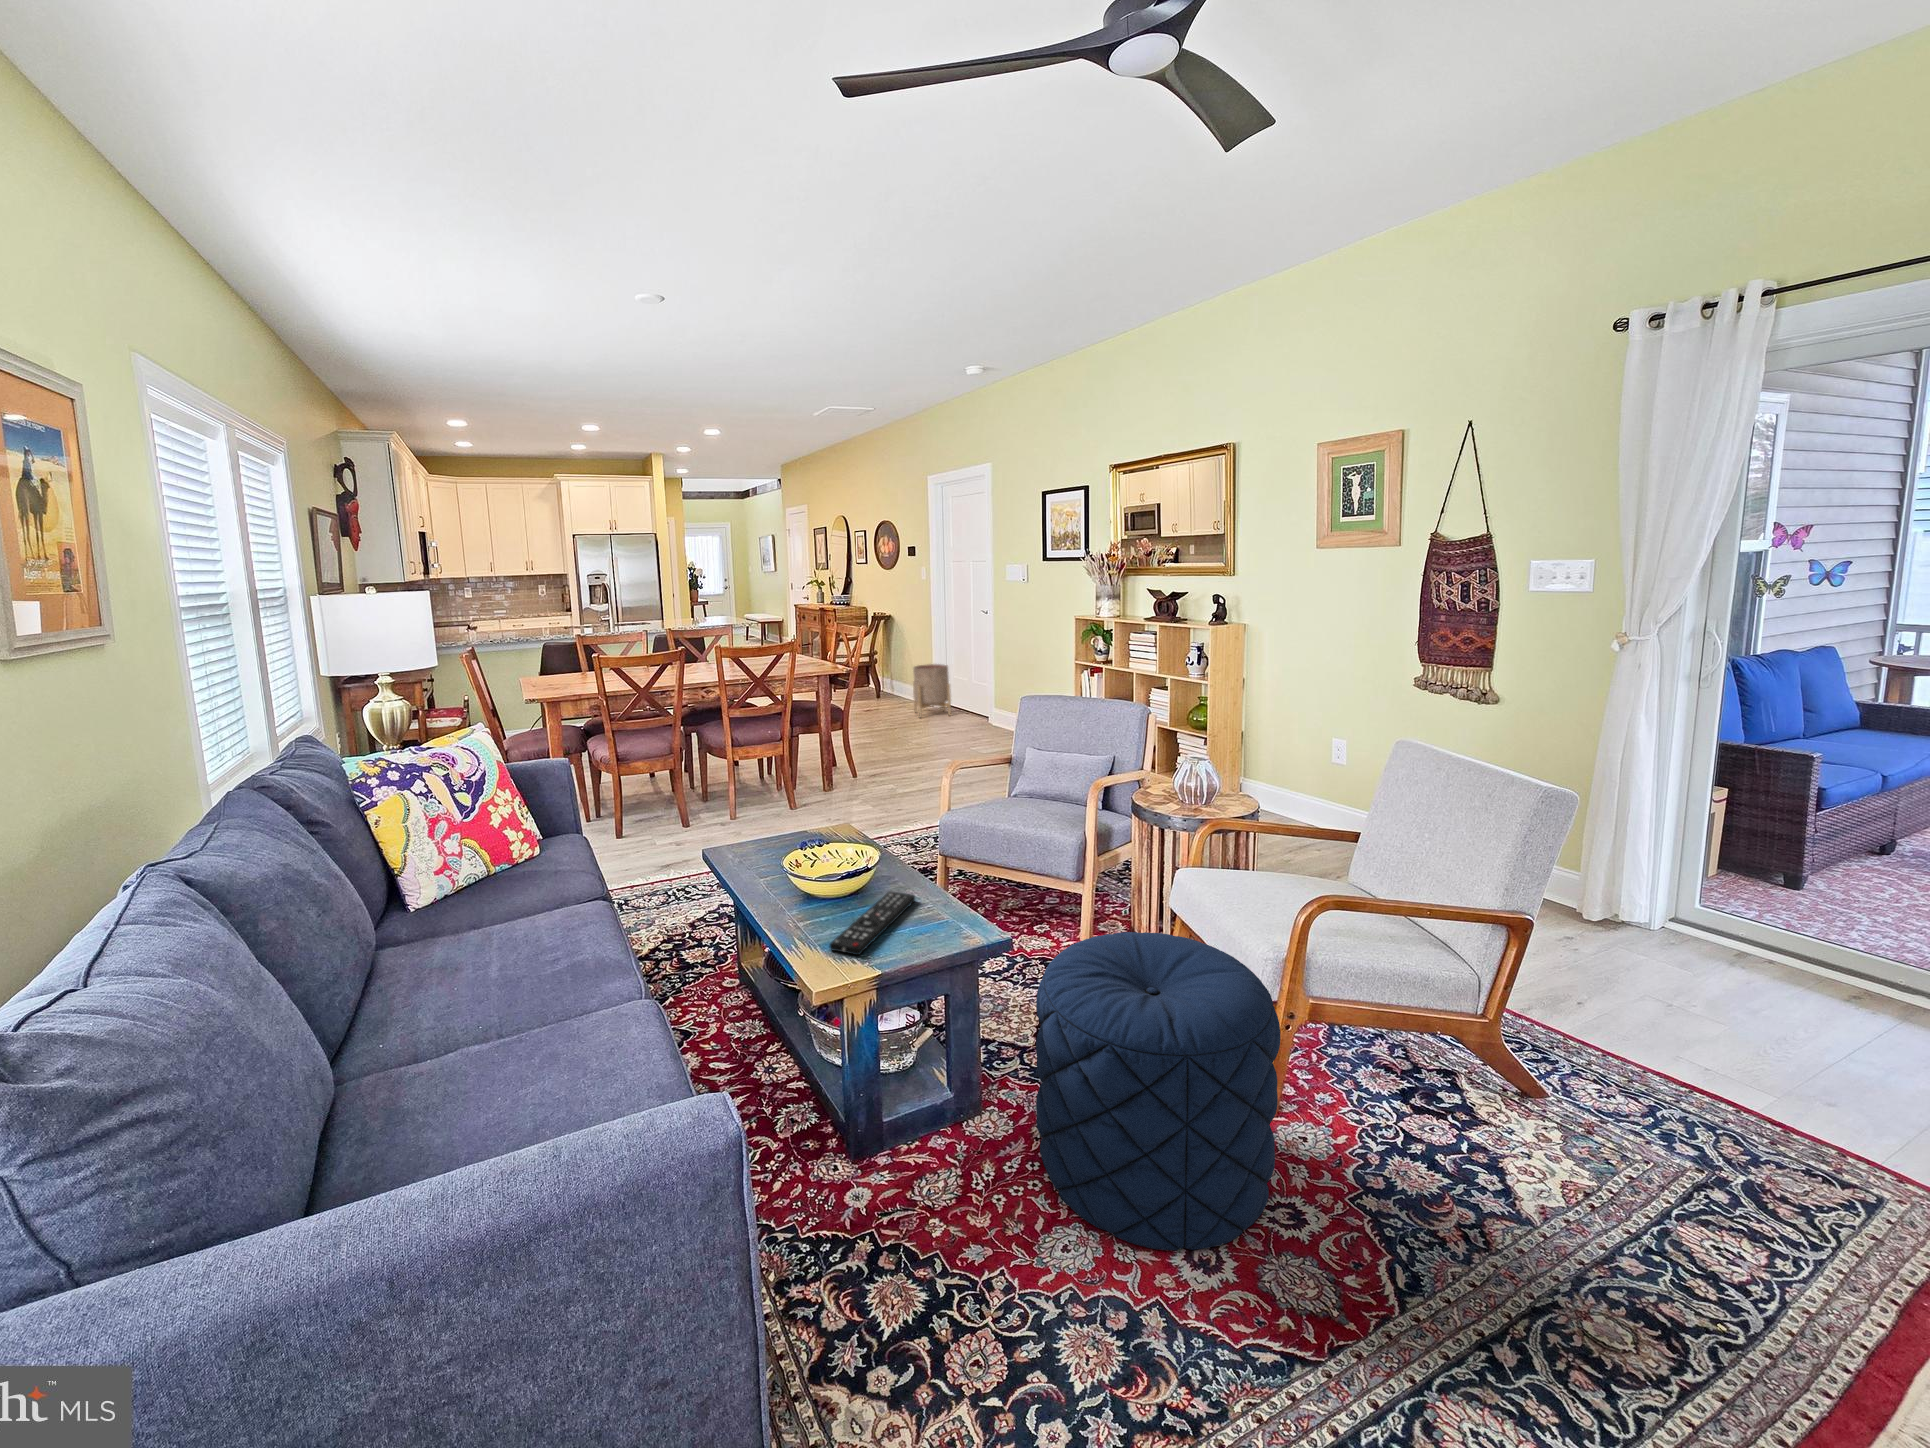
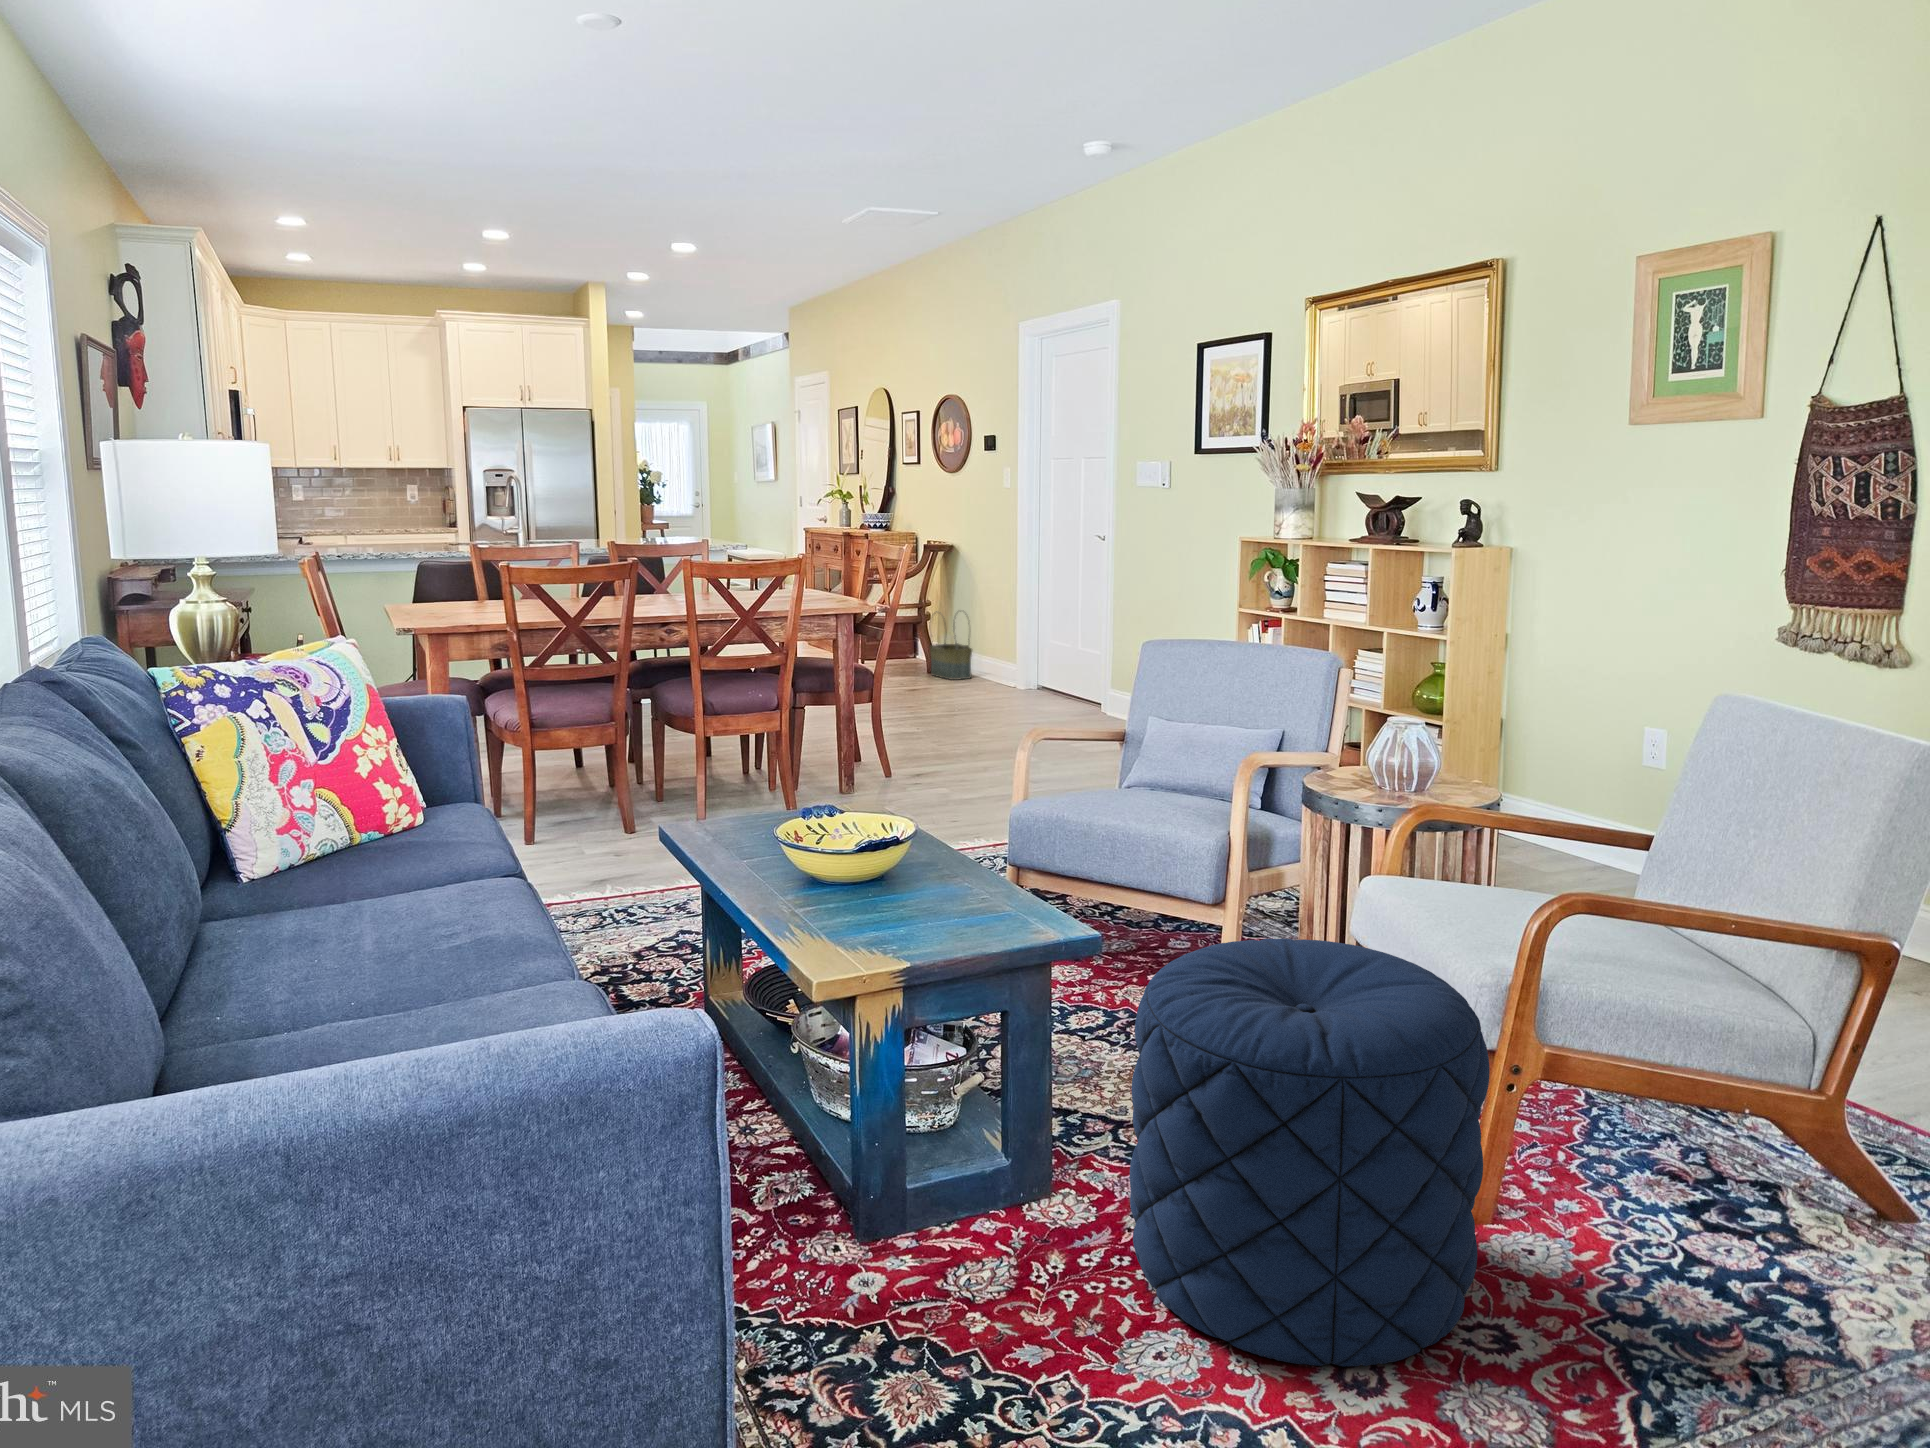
basket: none [877,658,904,703] -> present [930,611,972,680]
planter: present [913,664,951,718] -> none [986,618,1045,702]
remote control: present [830,891,915,955] -> none [838,878,966,948]

